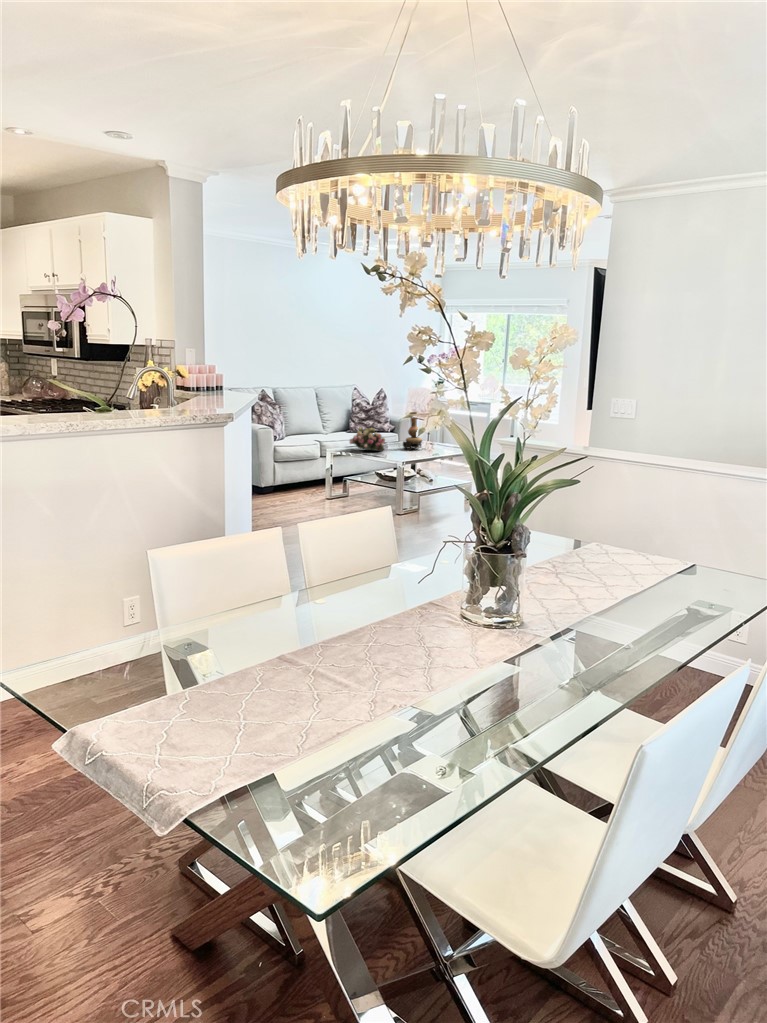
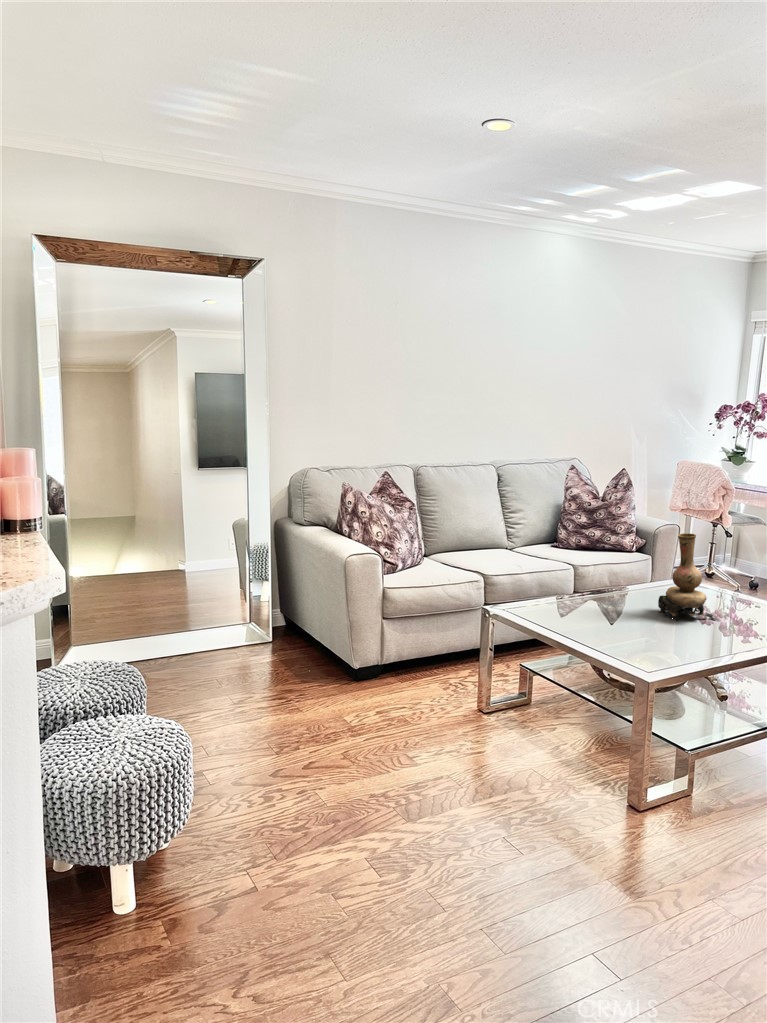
flower arrangement: present [350,427,385,451] -> none [532,564,617,622]

